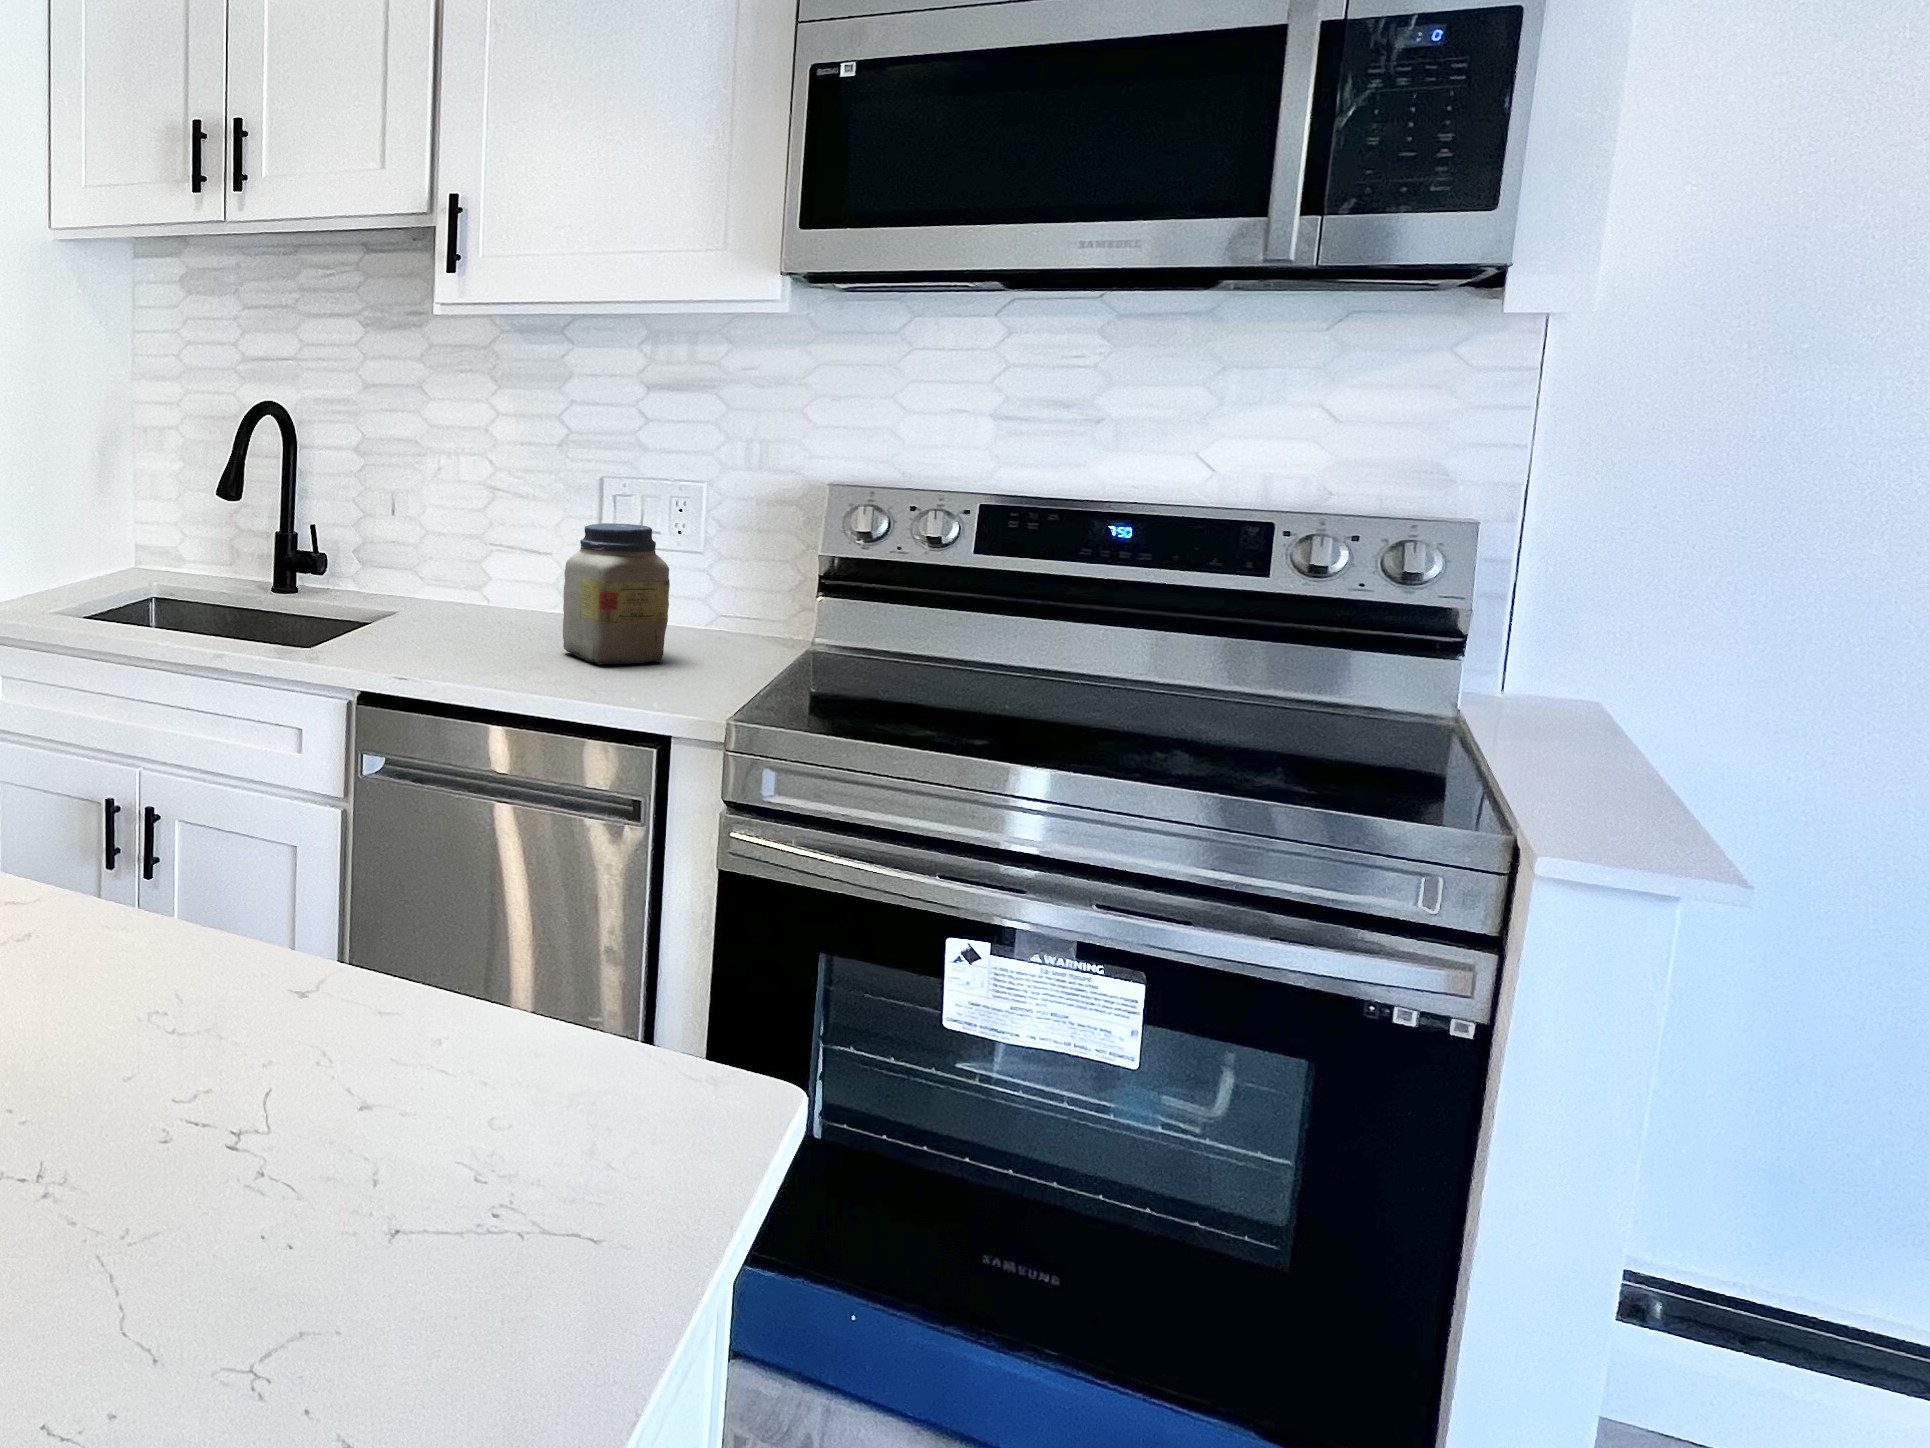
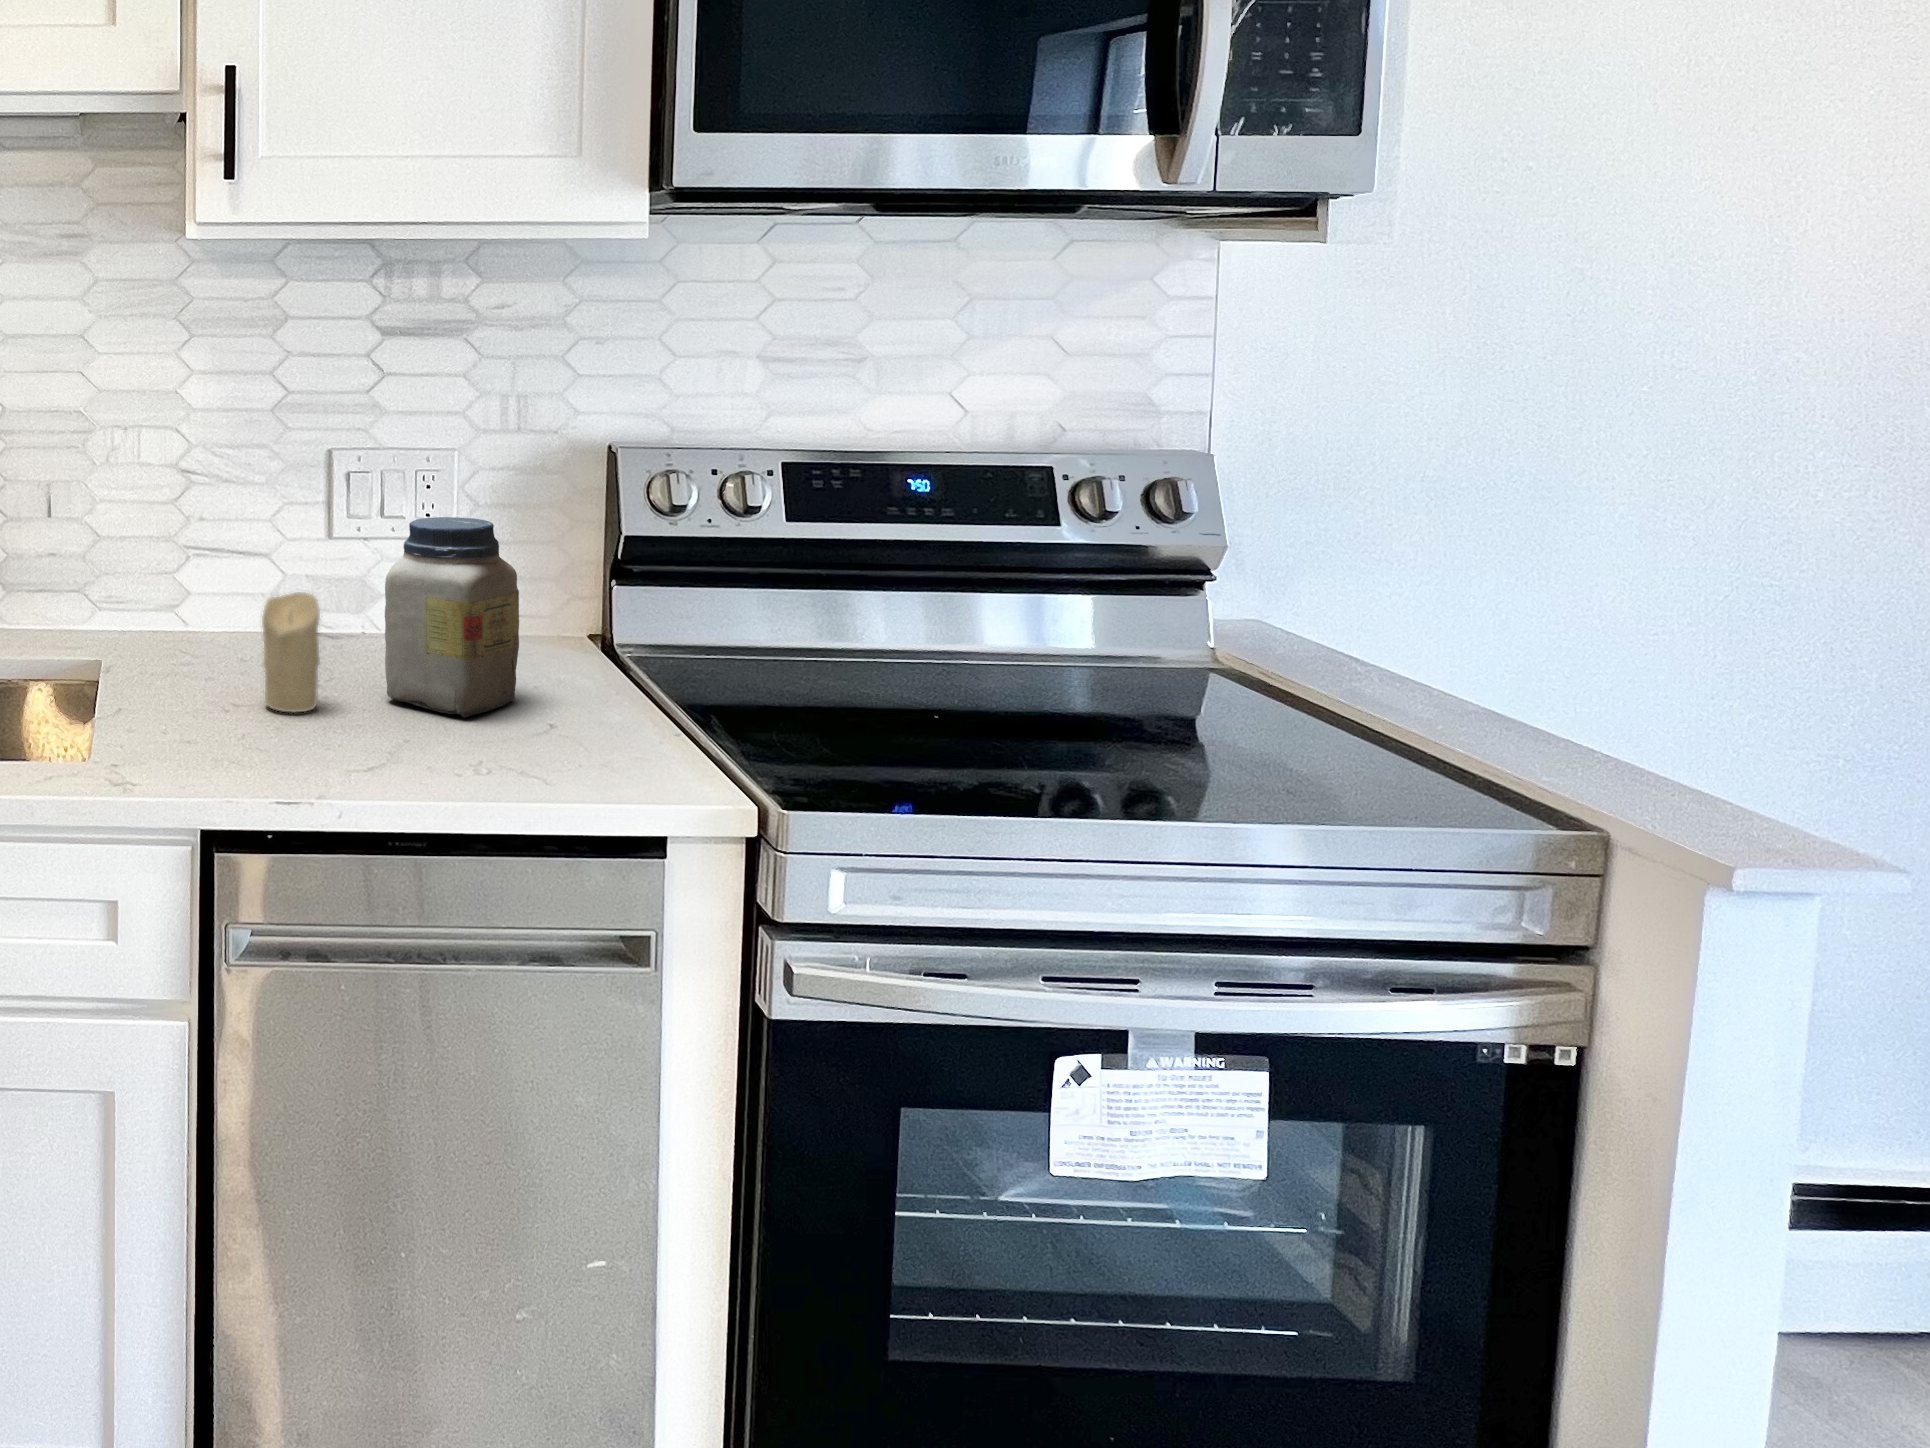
candle: none [468,569,511,650] -> present [262,592,320,712]

